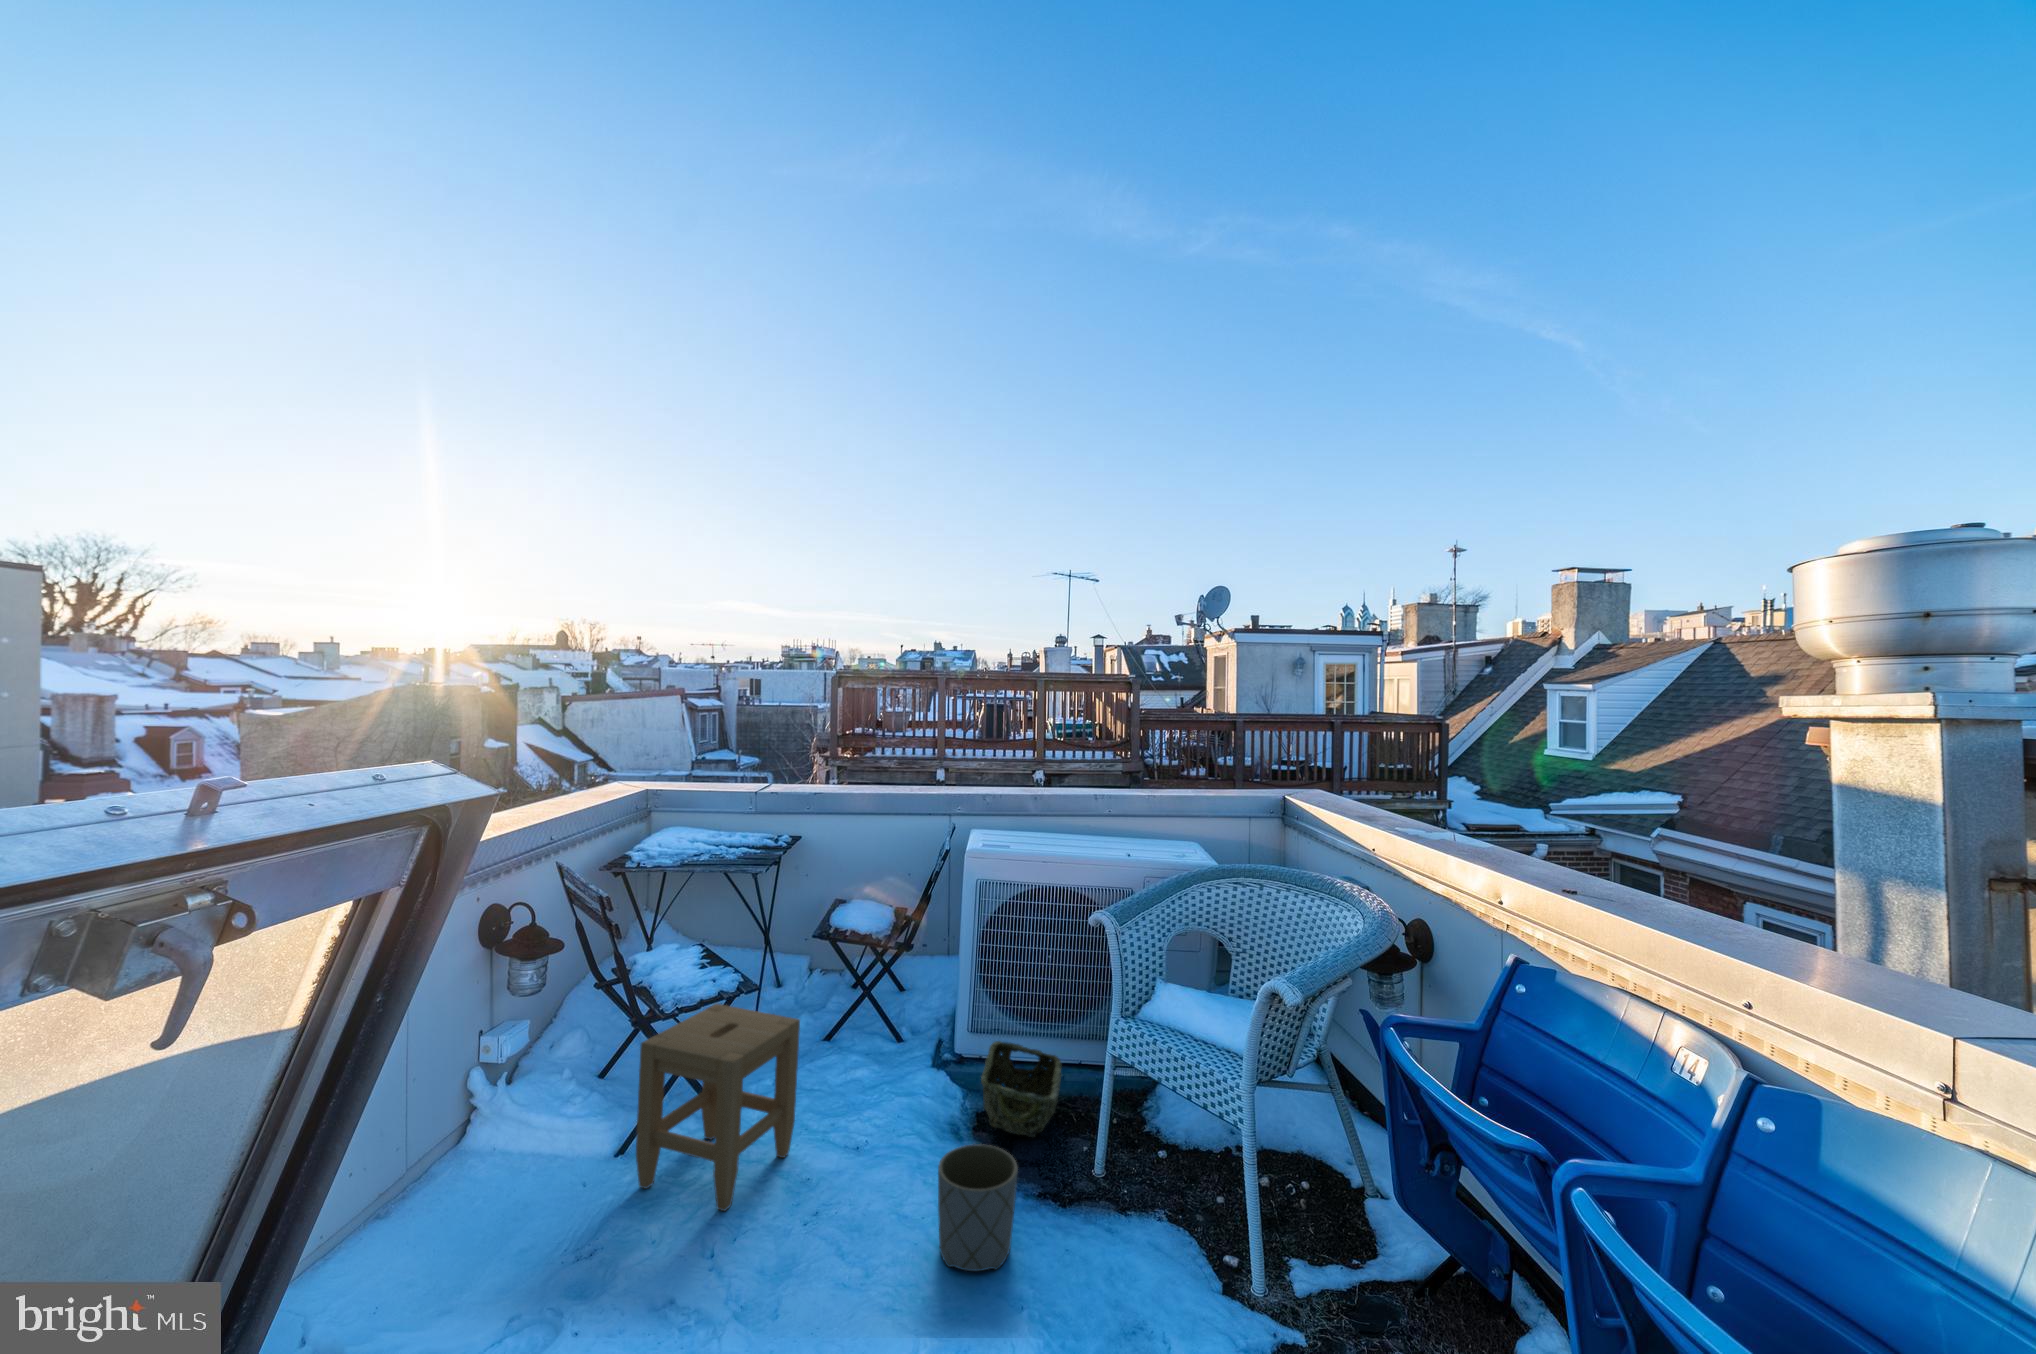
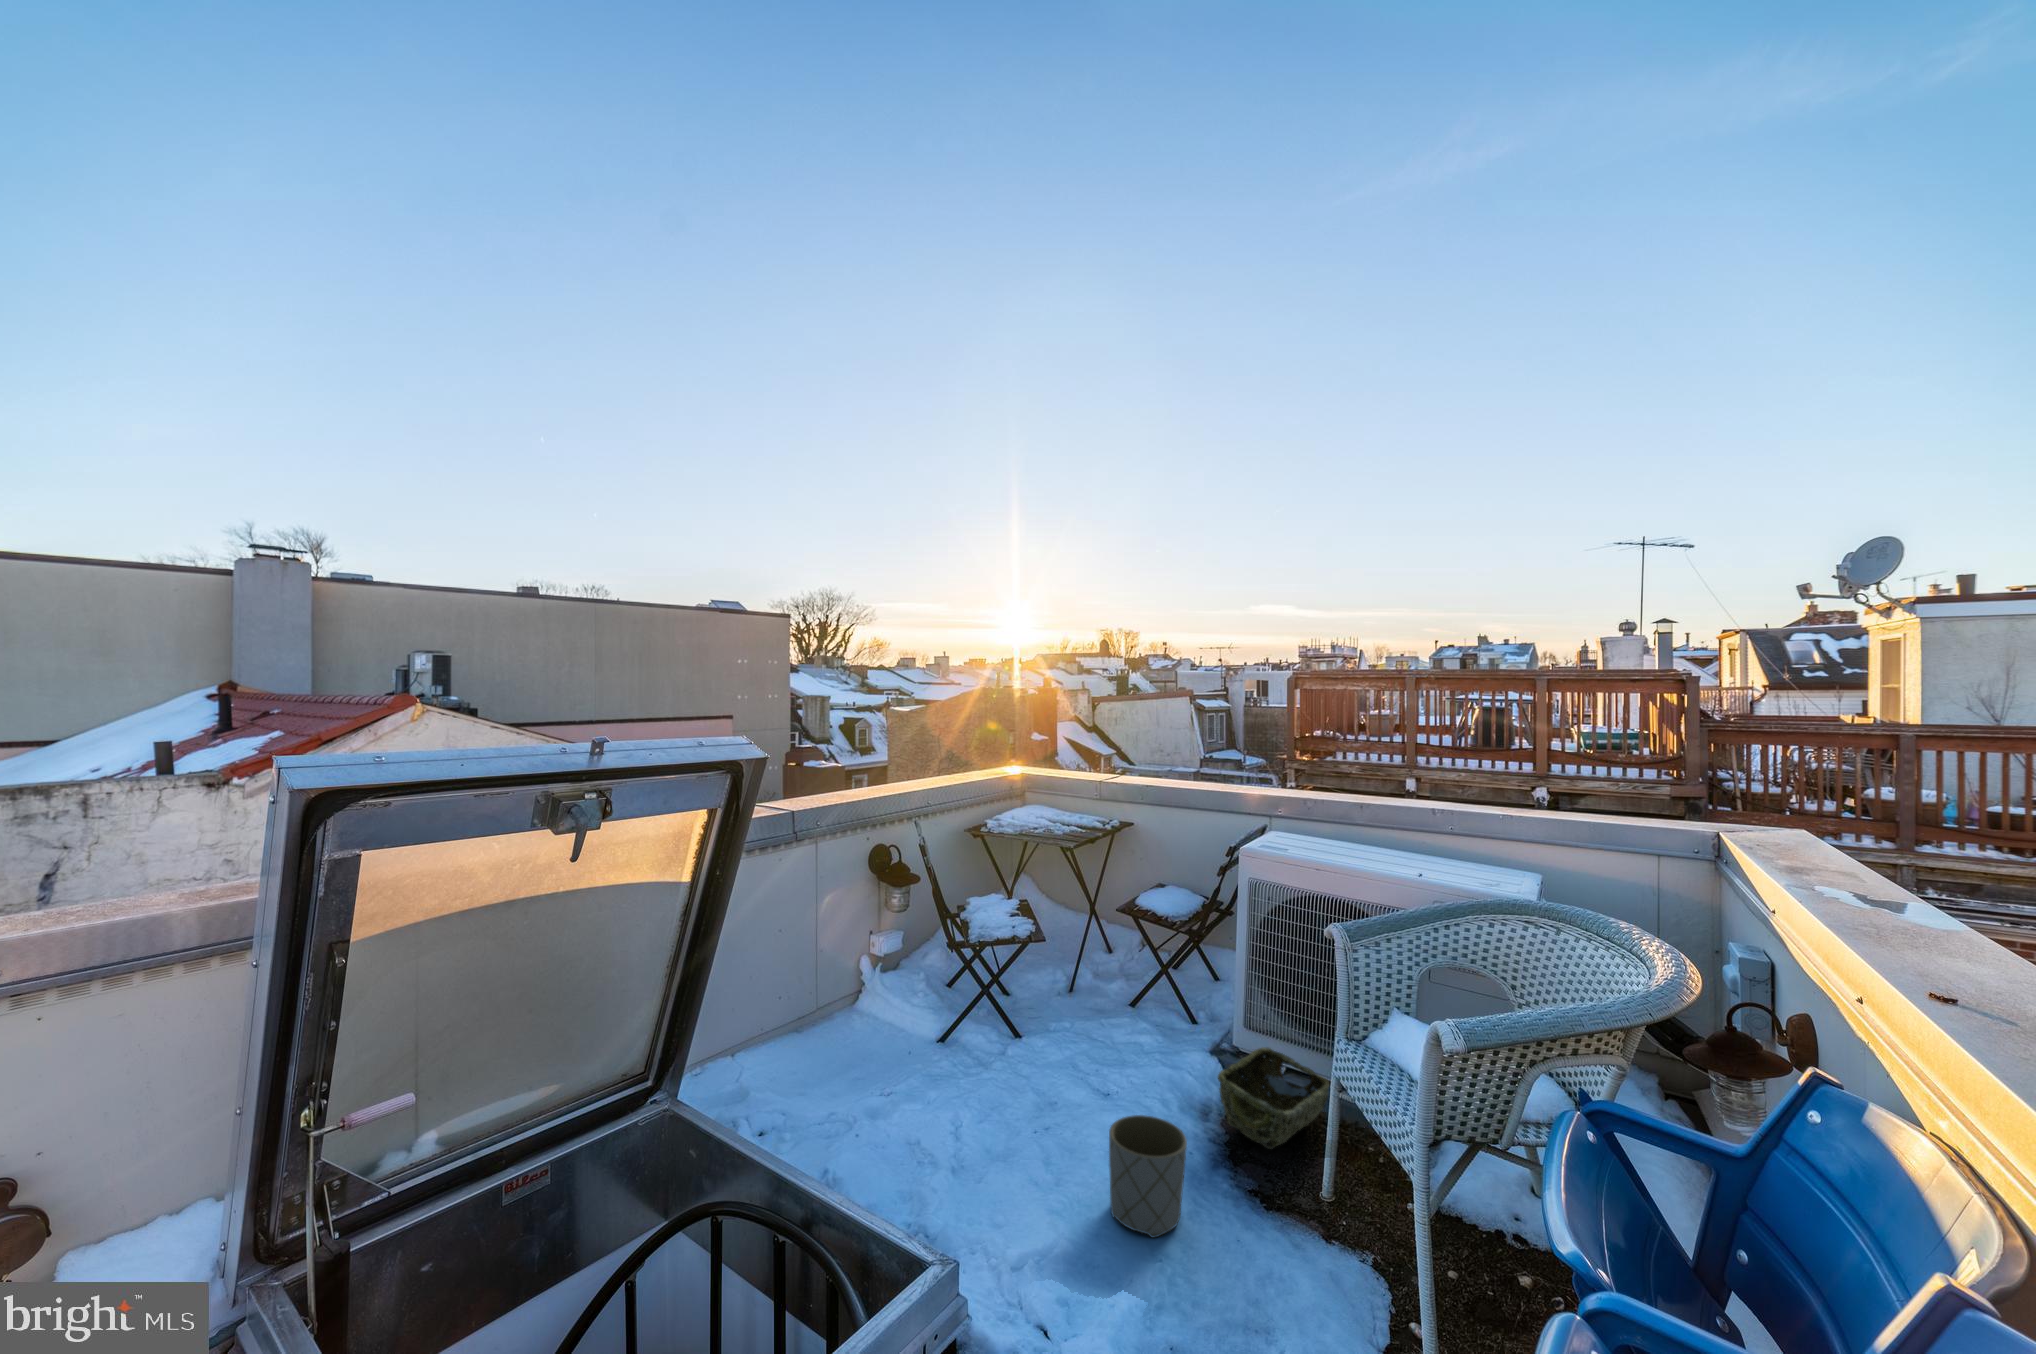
stool: present [636,1004,800,1211] -> none [931,944,1056,1107]

